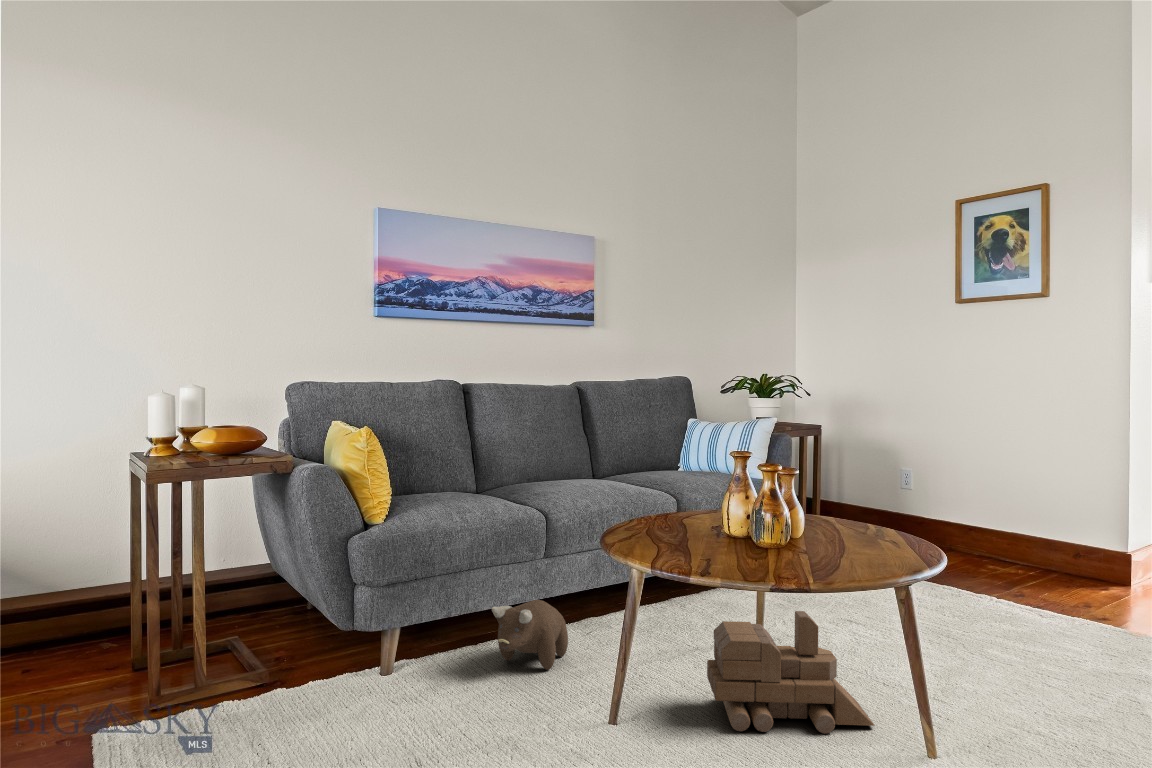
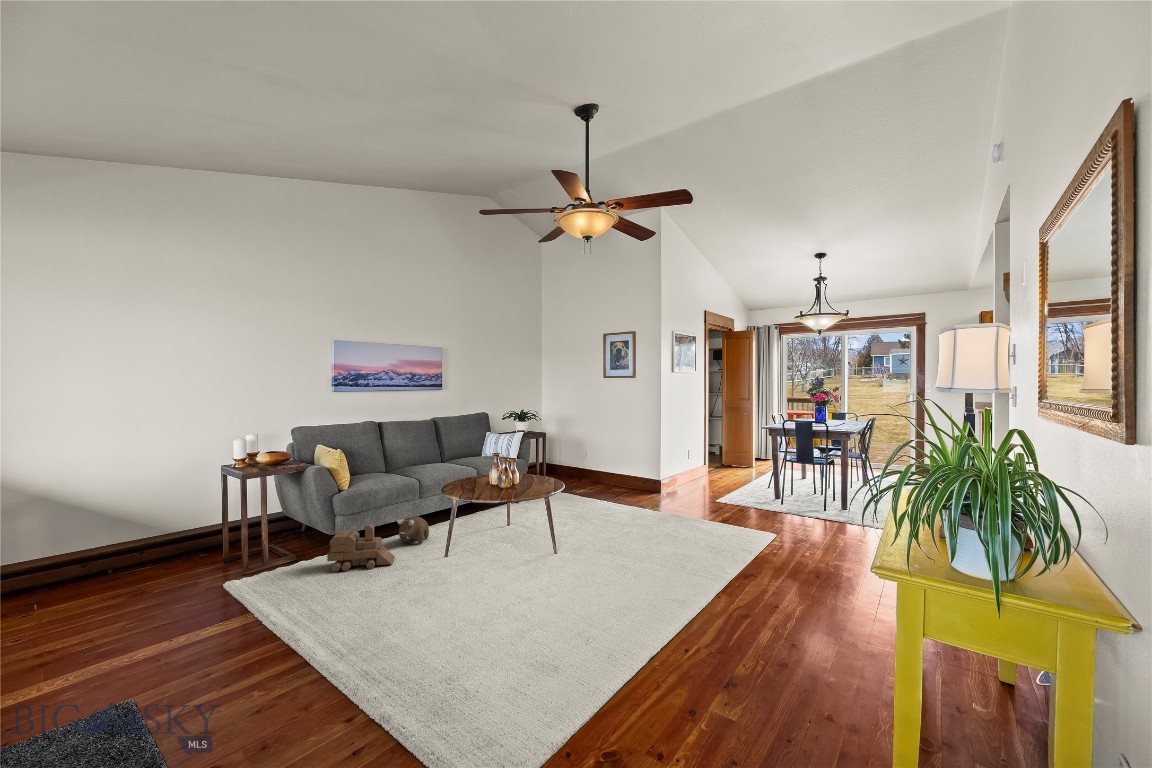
toy train: present [707,611,875,734] -> present [327,524,395,572]

